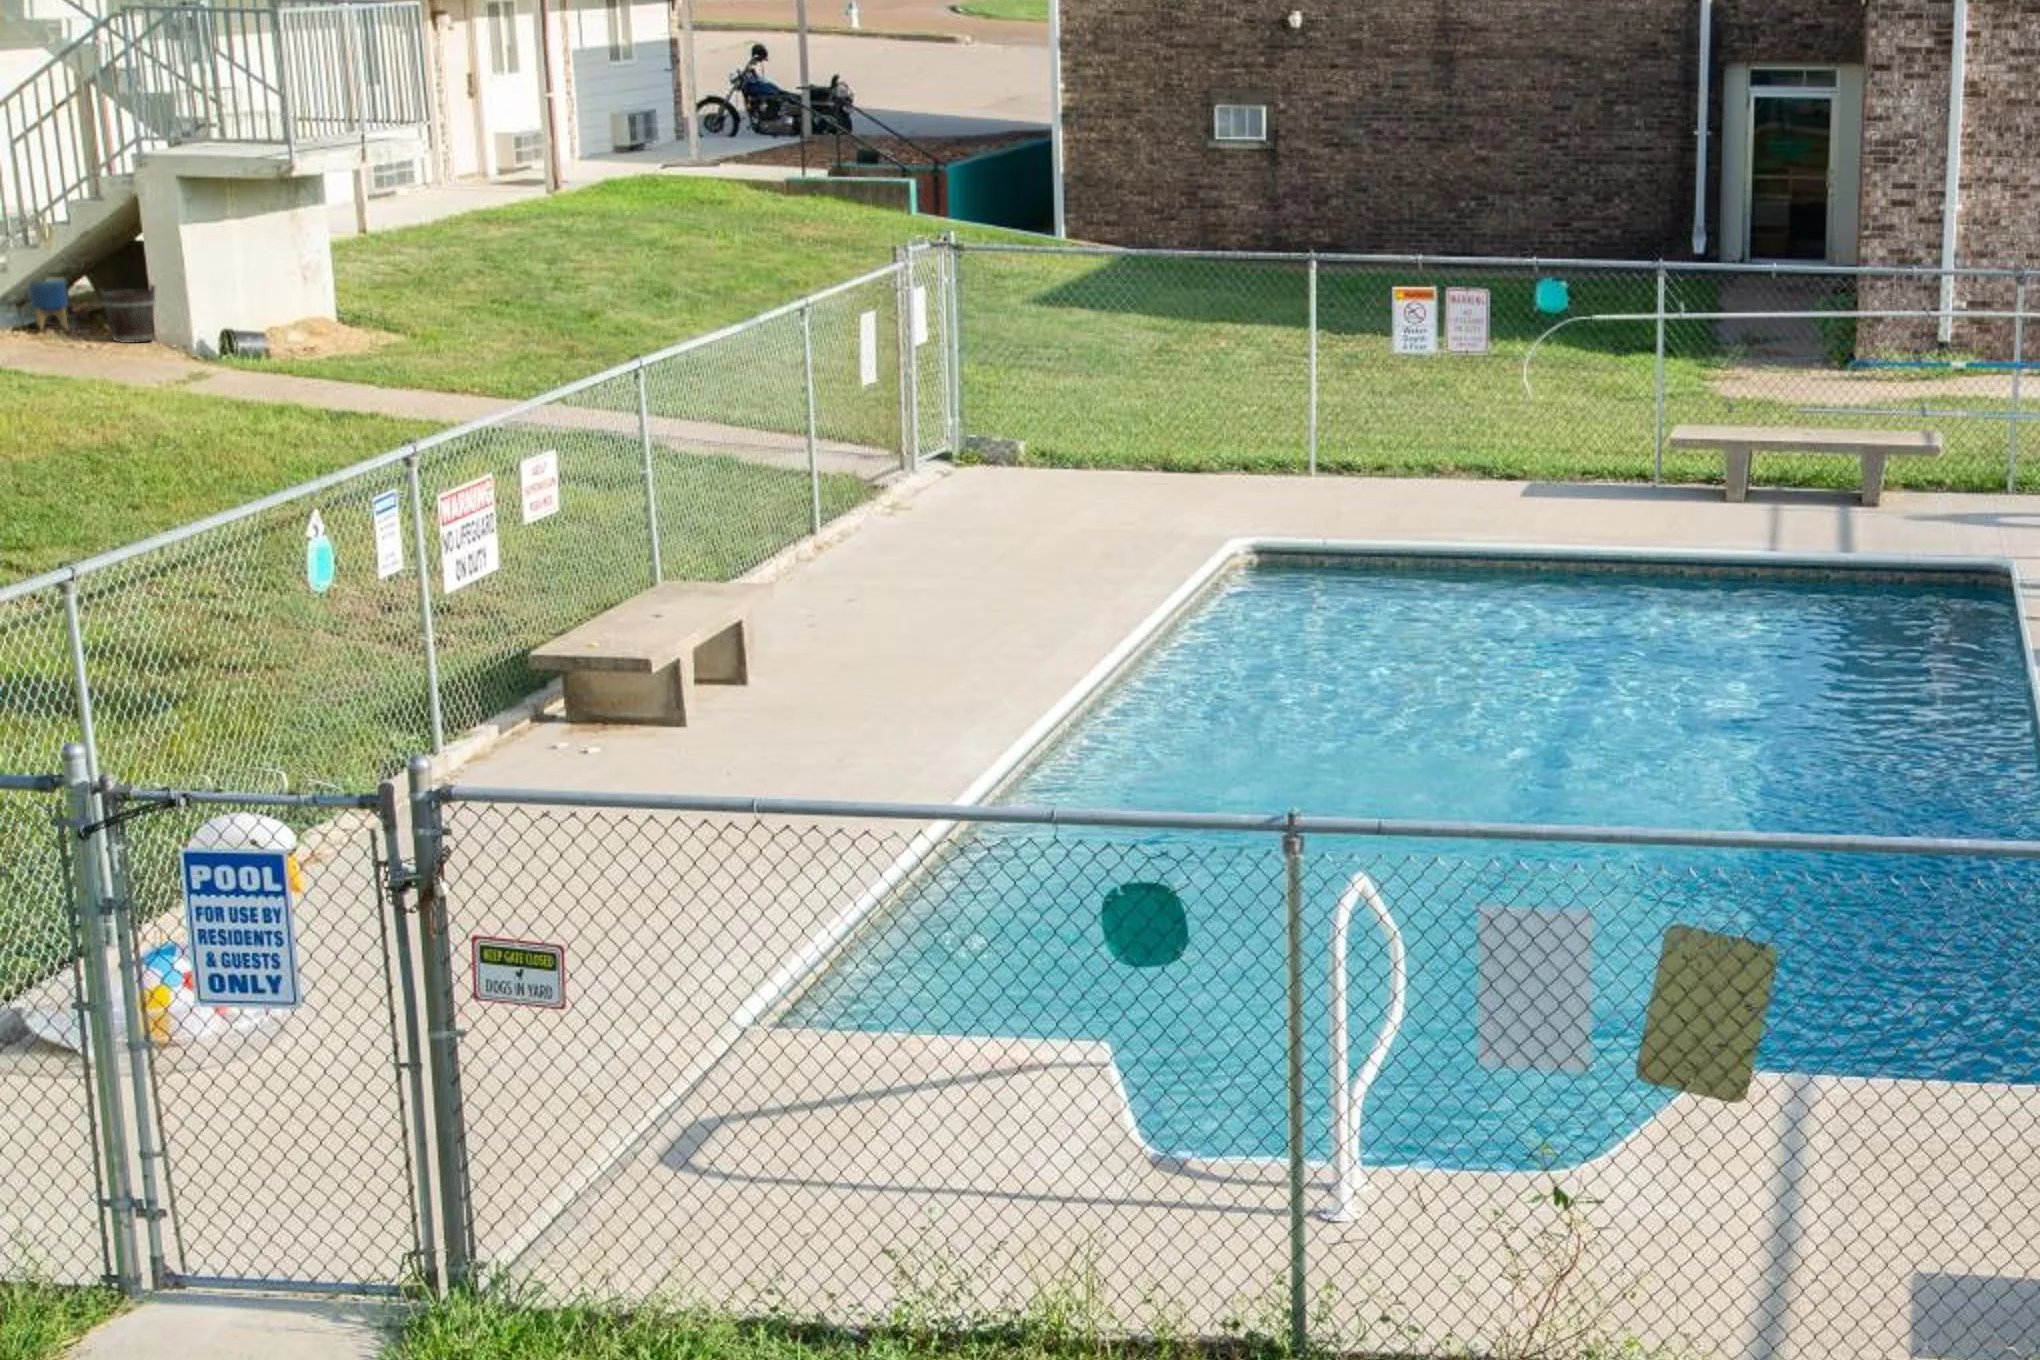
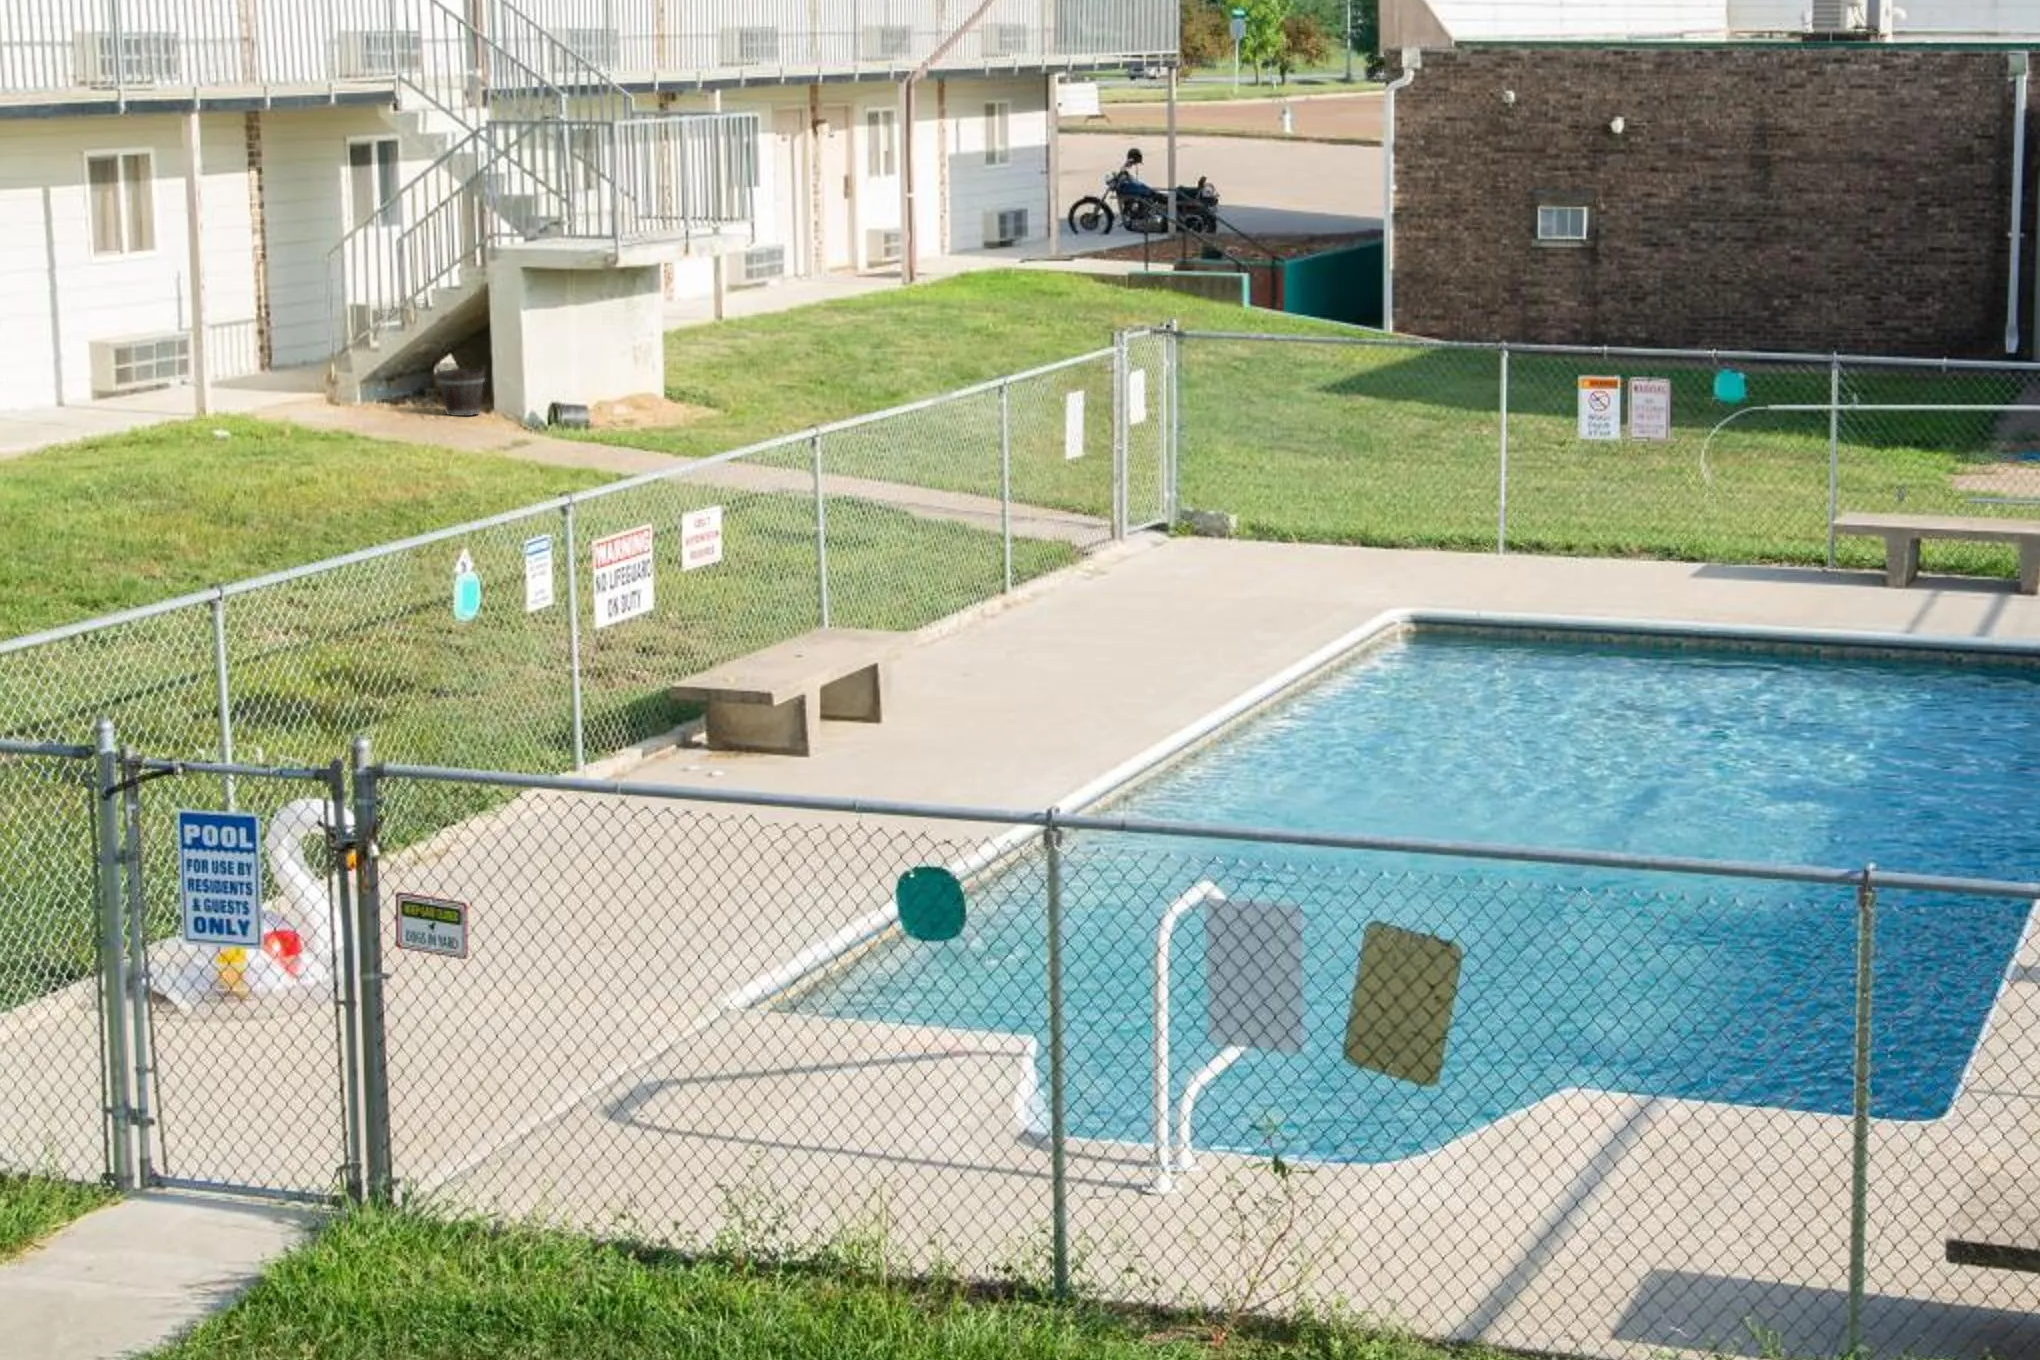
planter: present [29,277,68,330] -> none [381,357,413,404]

